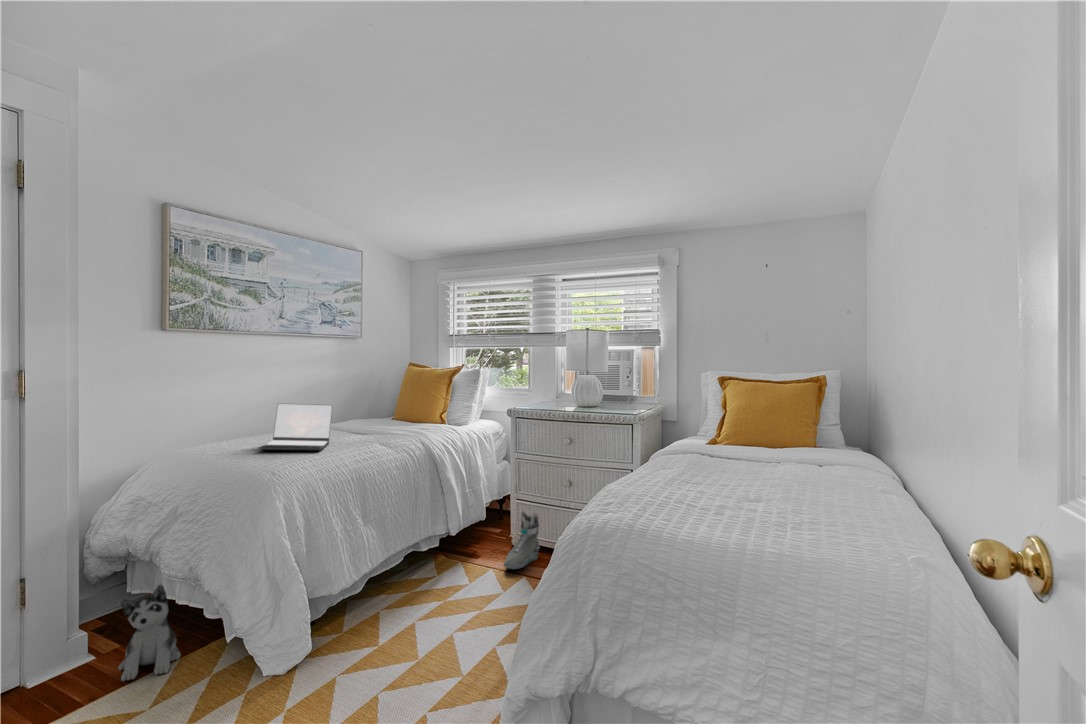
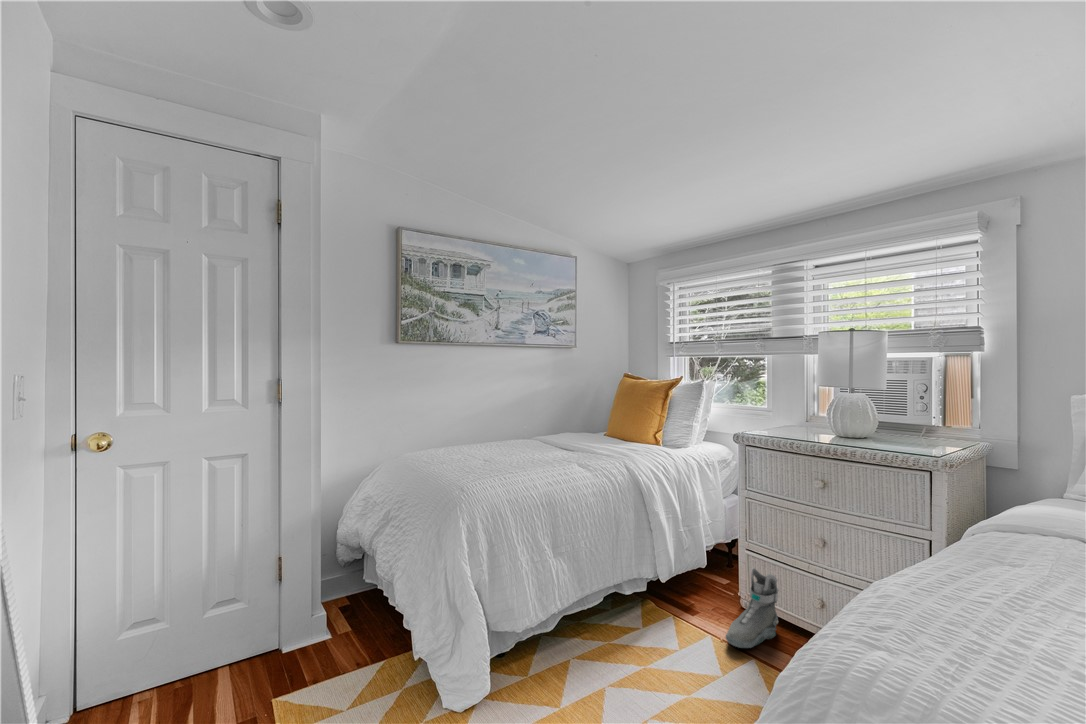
laptop: present [259,404,332,450] -> none [456,414,532,468]
plush toy: present [118,585,180,681] -> none [321,592,376,684]

